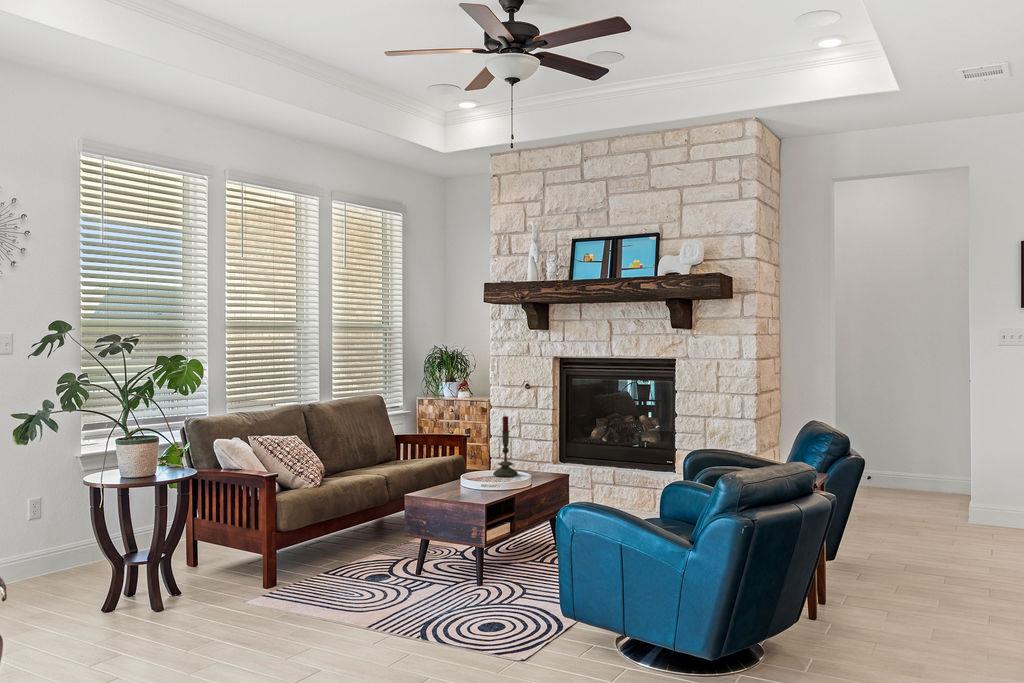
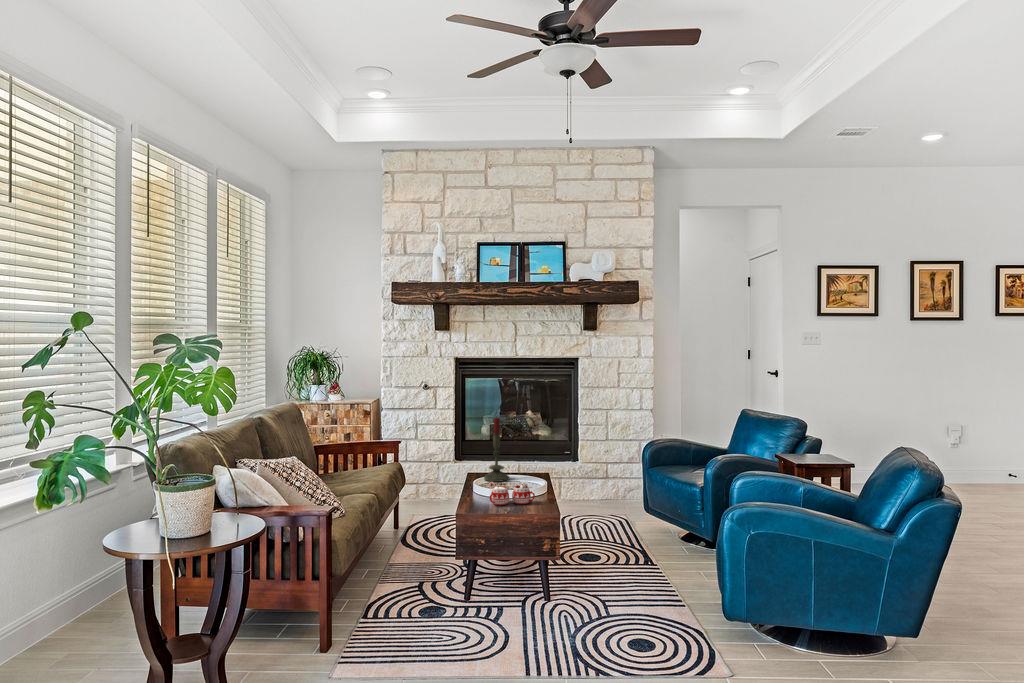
mug: none [449,473,489,495] -> present [489,482,535,505]

